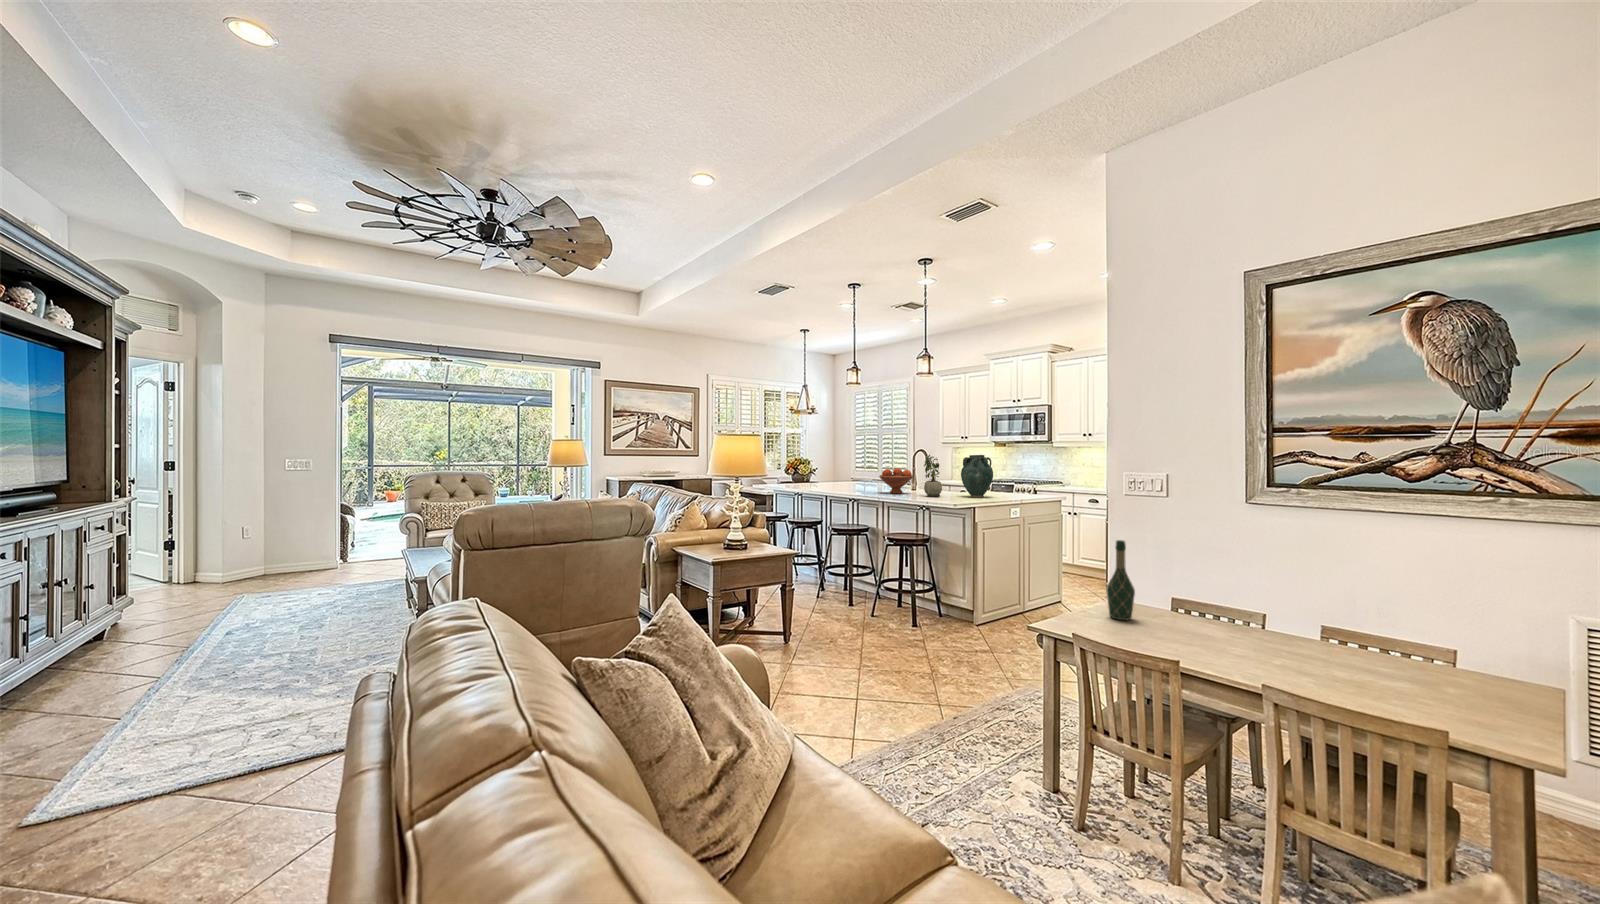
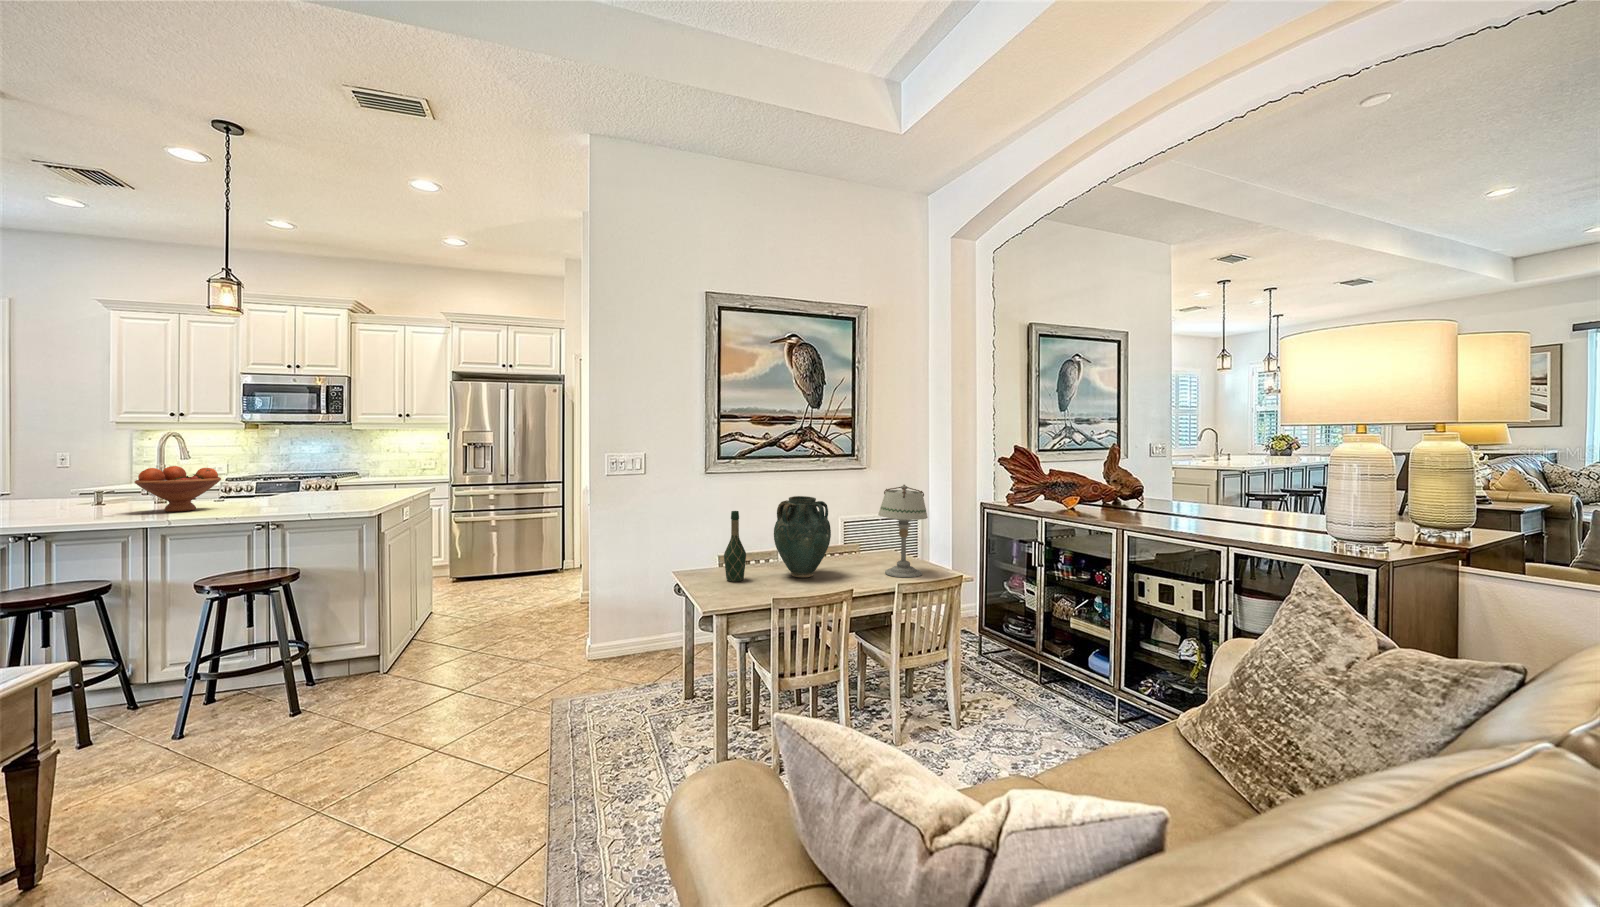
potted plant: present [924,455,942,497] -> none [263,440,304,508]
vase: present [961,455,993,498] -> present [774,496,831,577]
table lamp: none [1323,543,1443,709] -> present [878,485,928,577]

